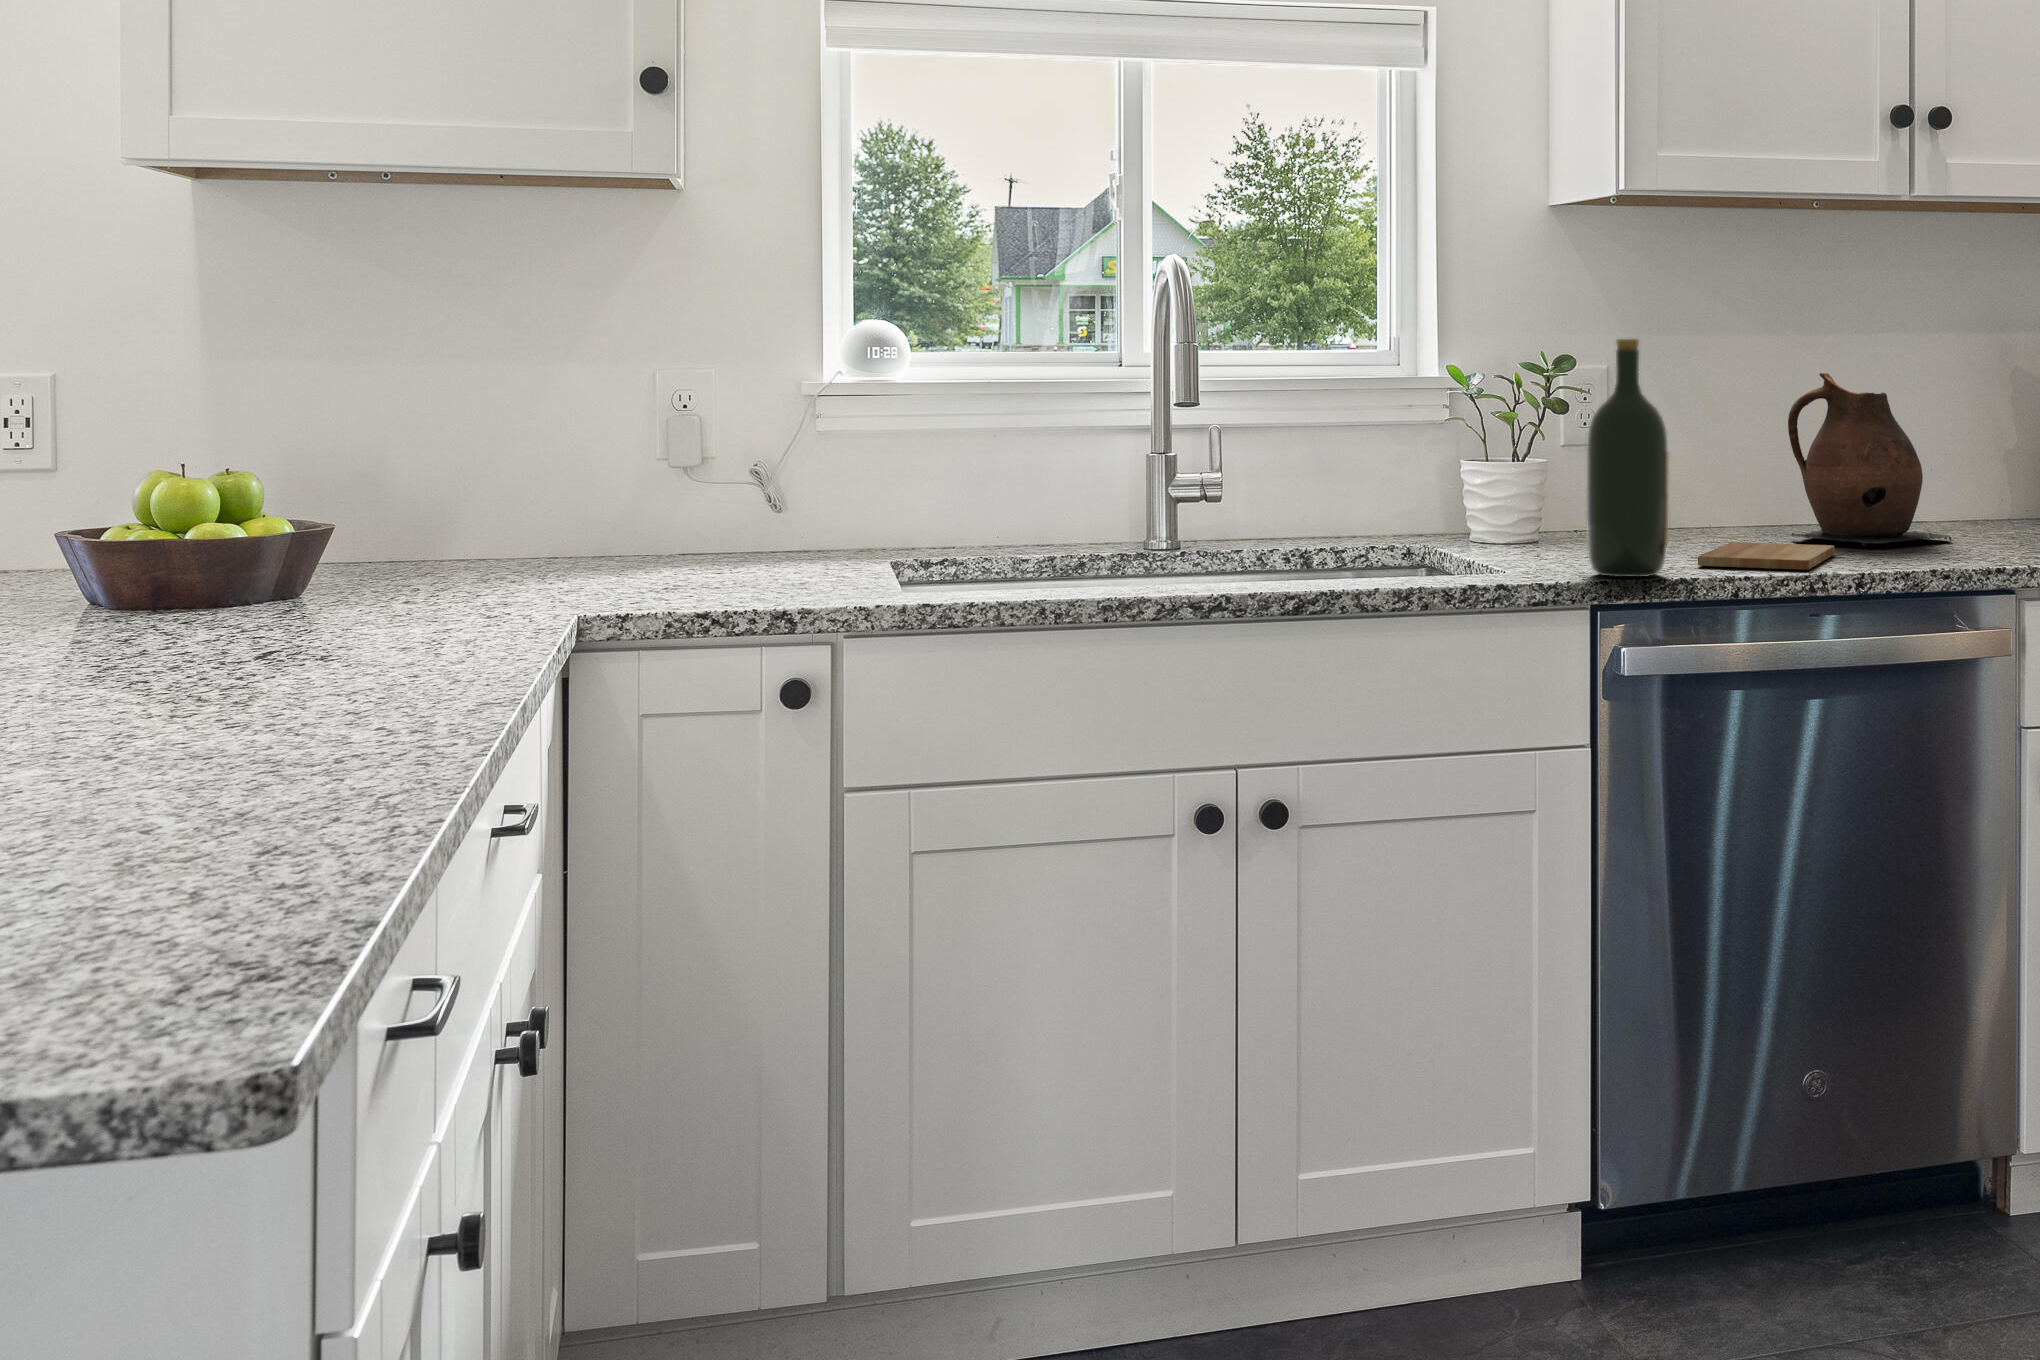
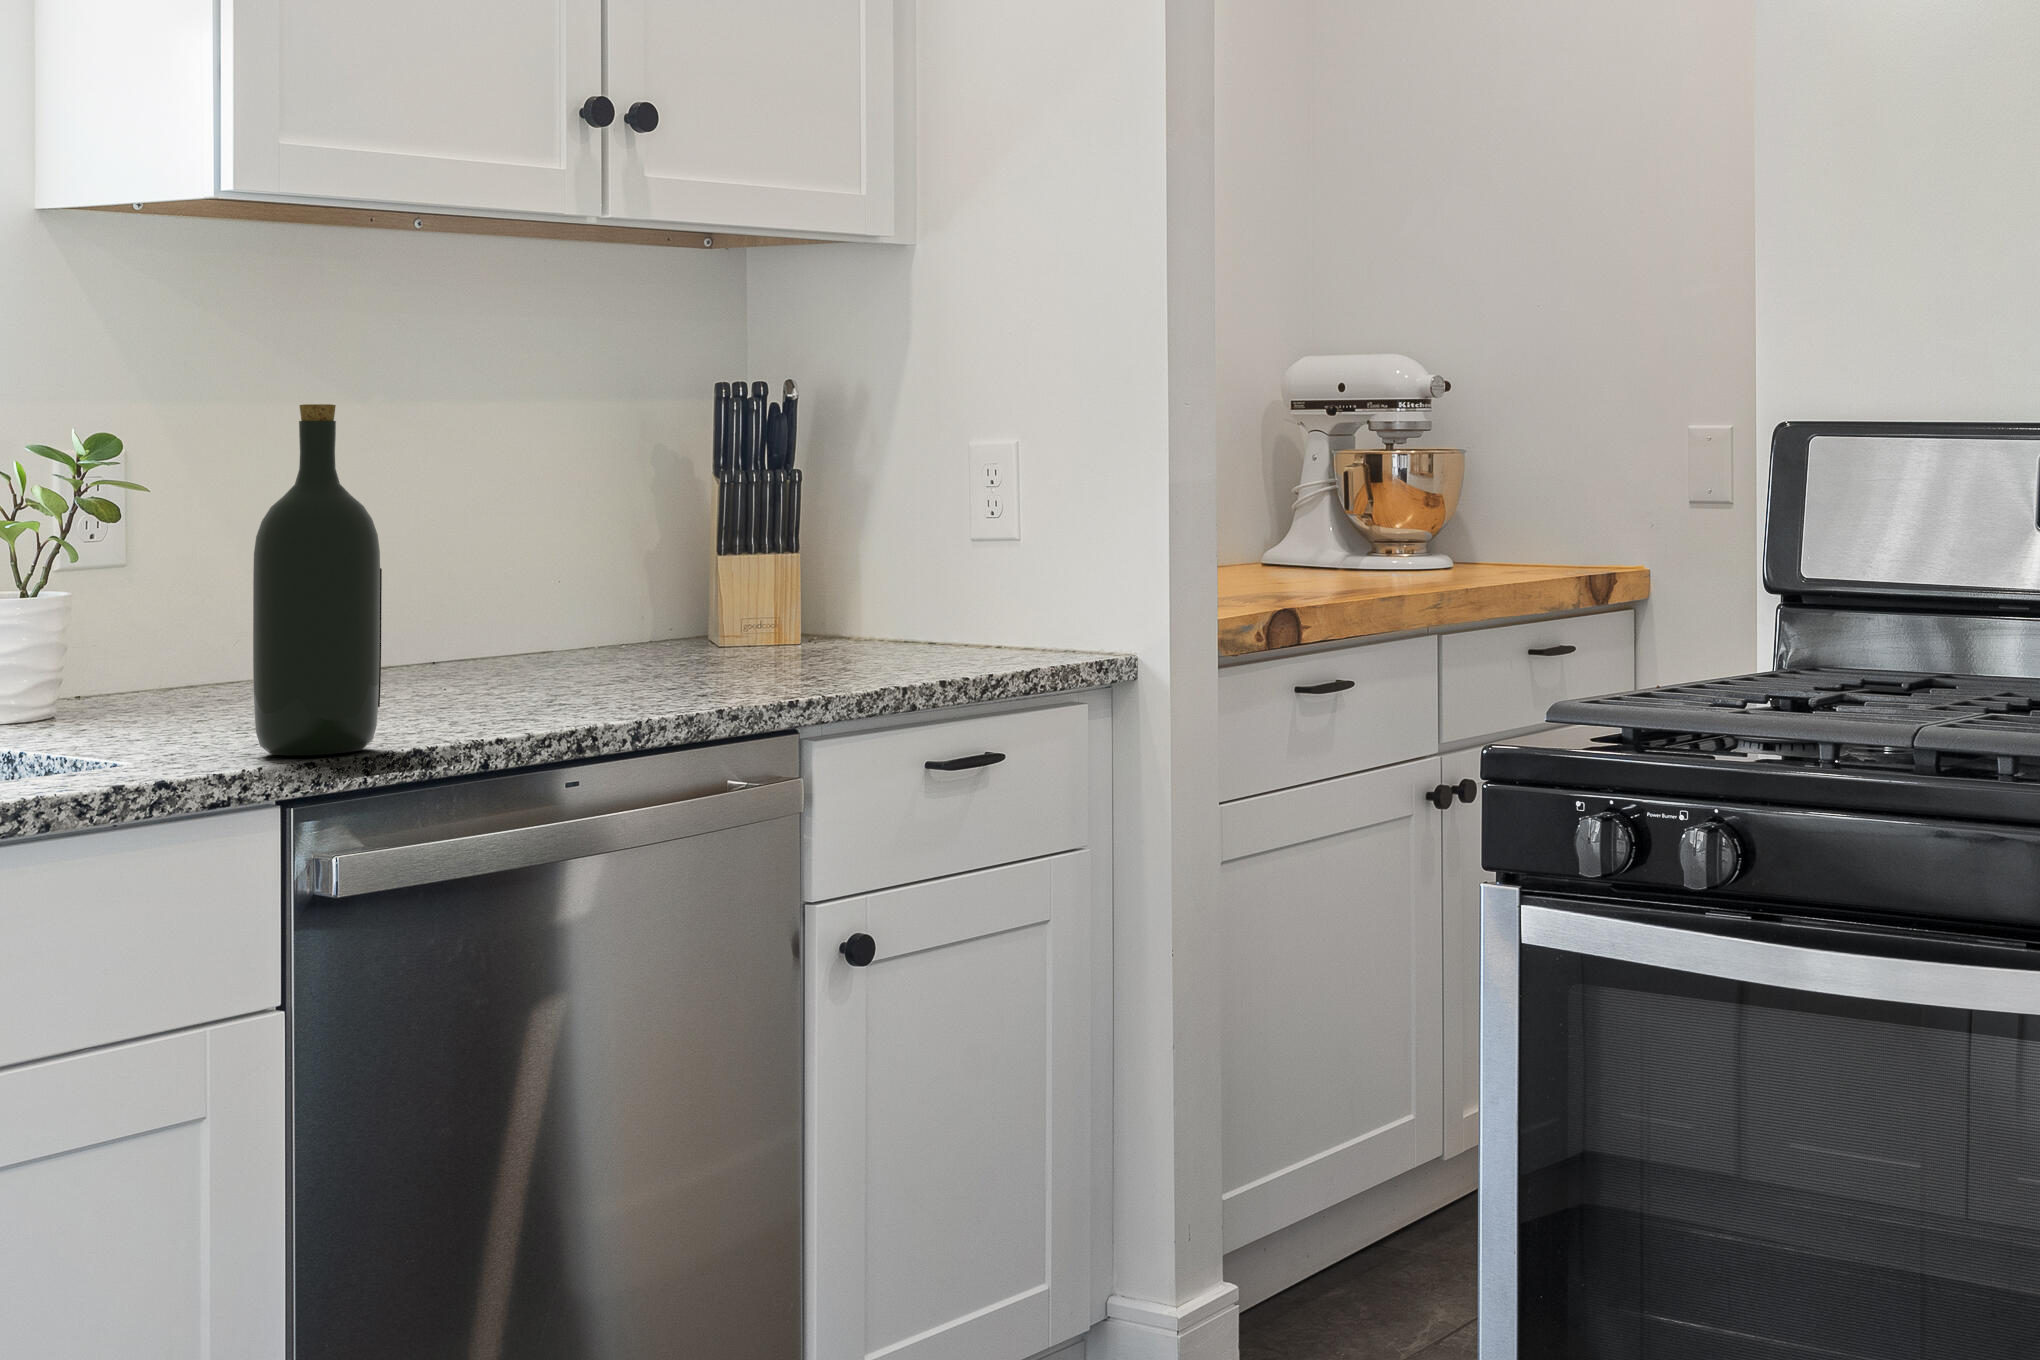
ceramic pitcher: present [1788,373,1951,546] -> none [412,453,641,691]
cutting board: present [1698,542,1835,570] -> none [377,691,557,732]

